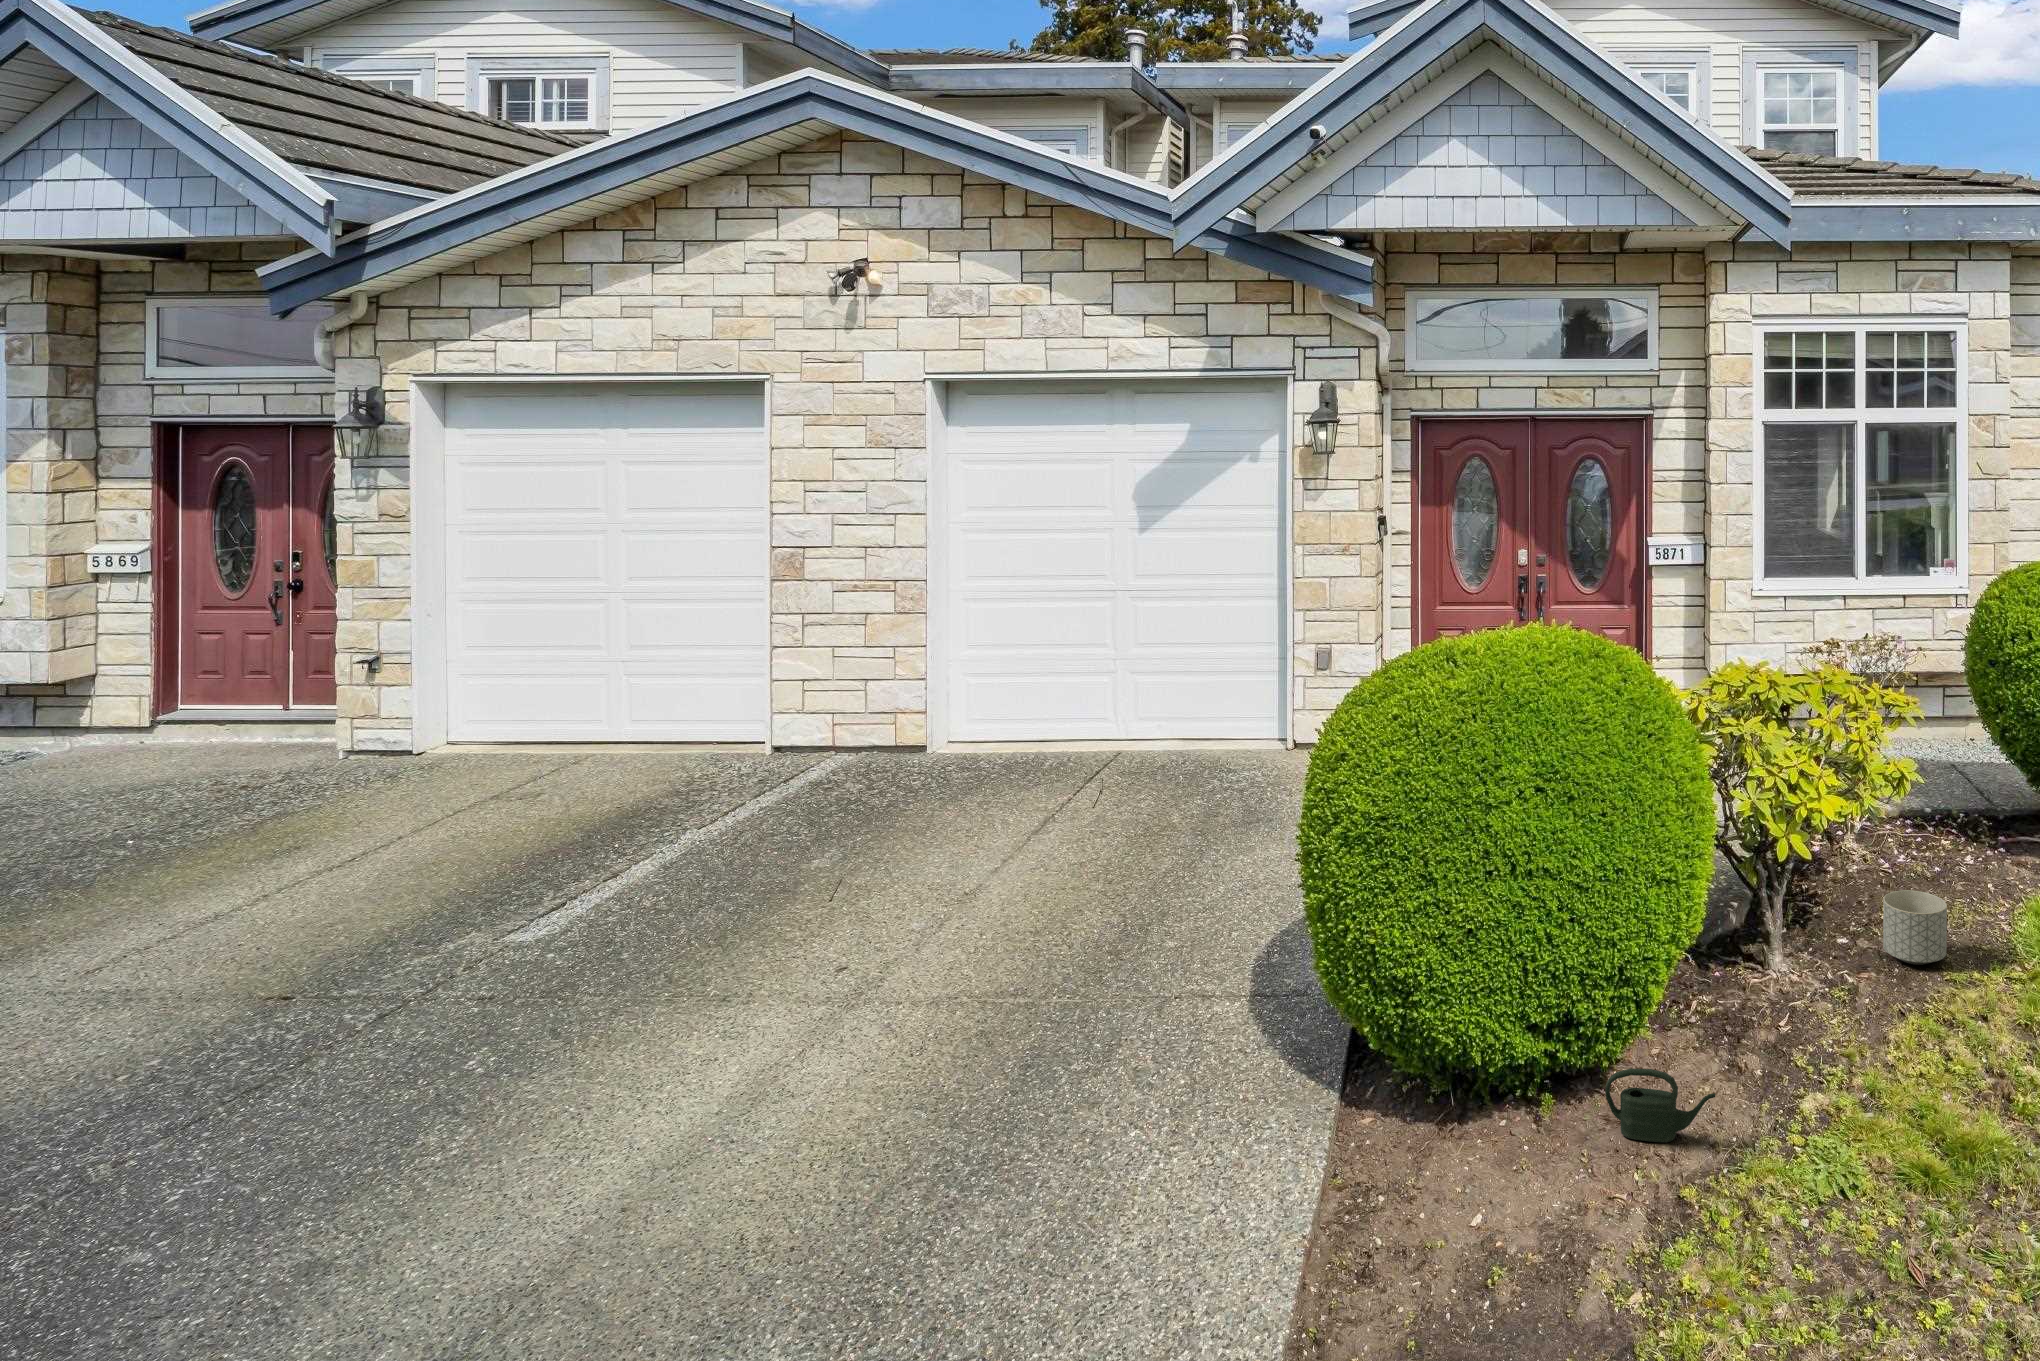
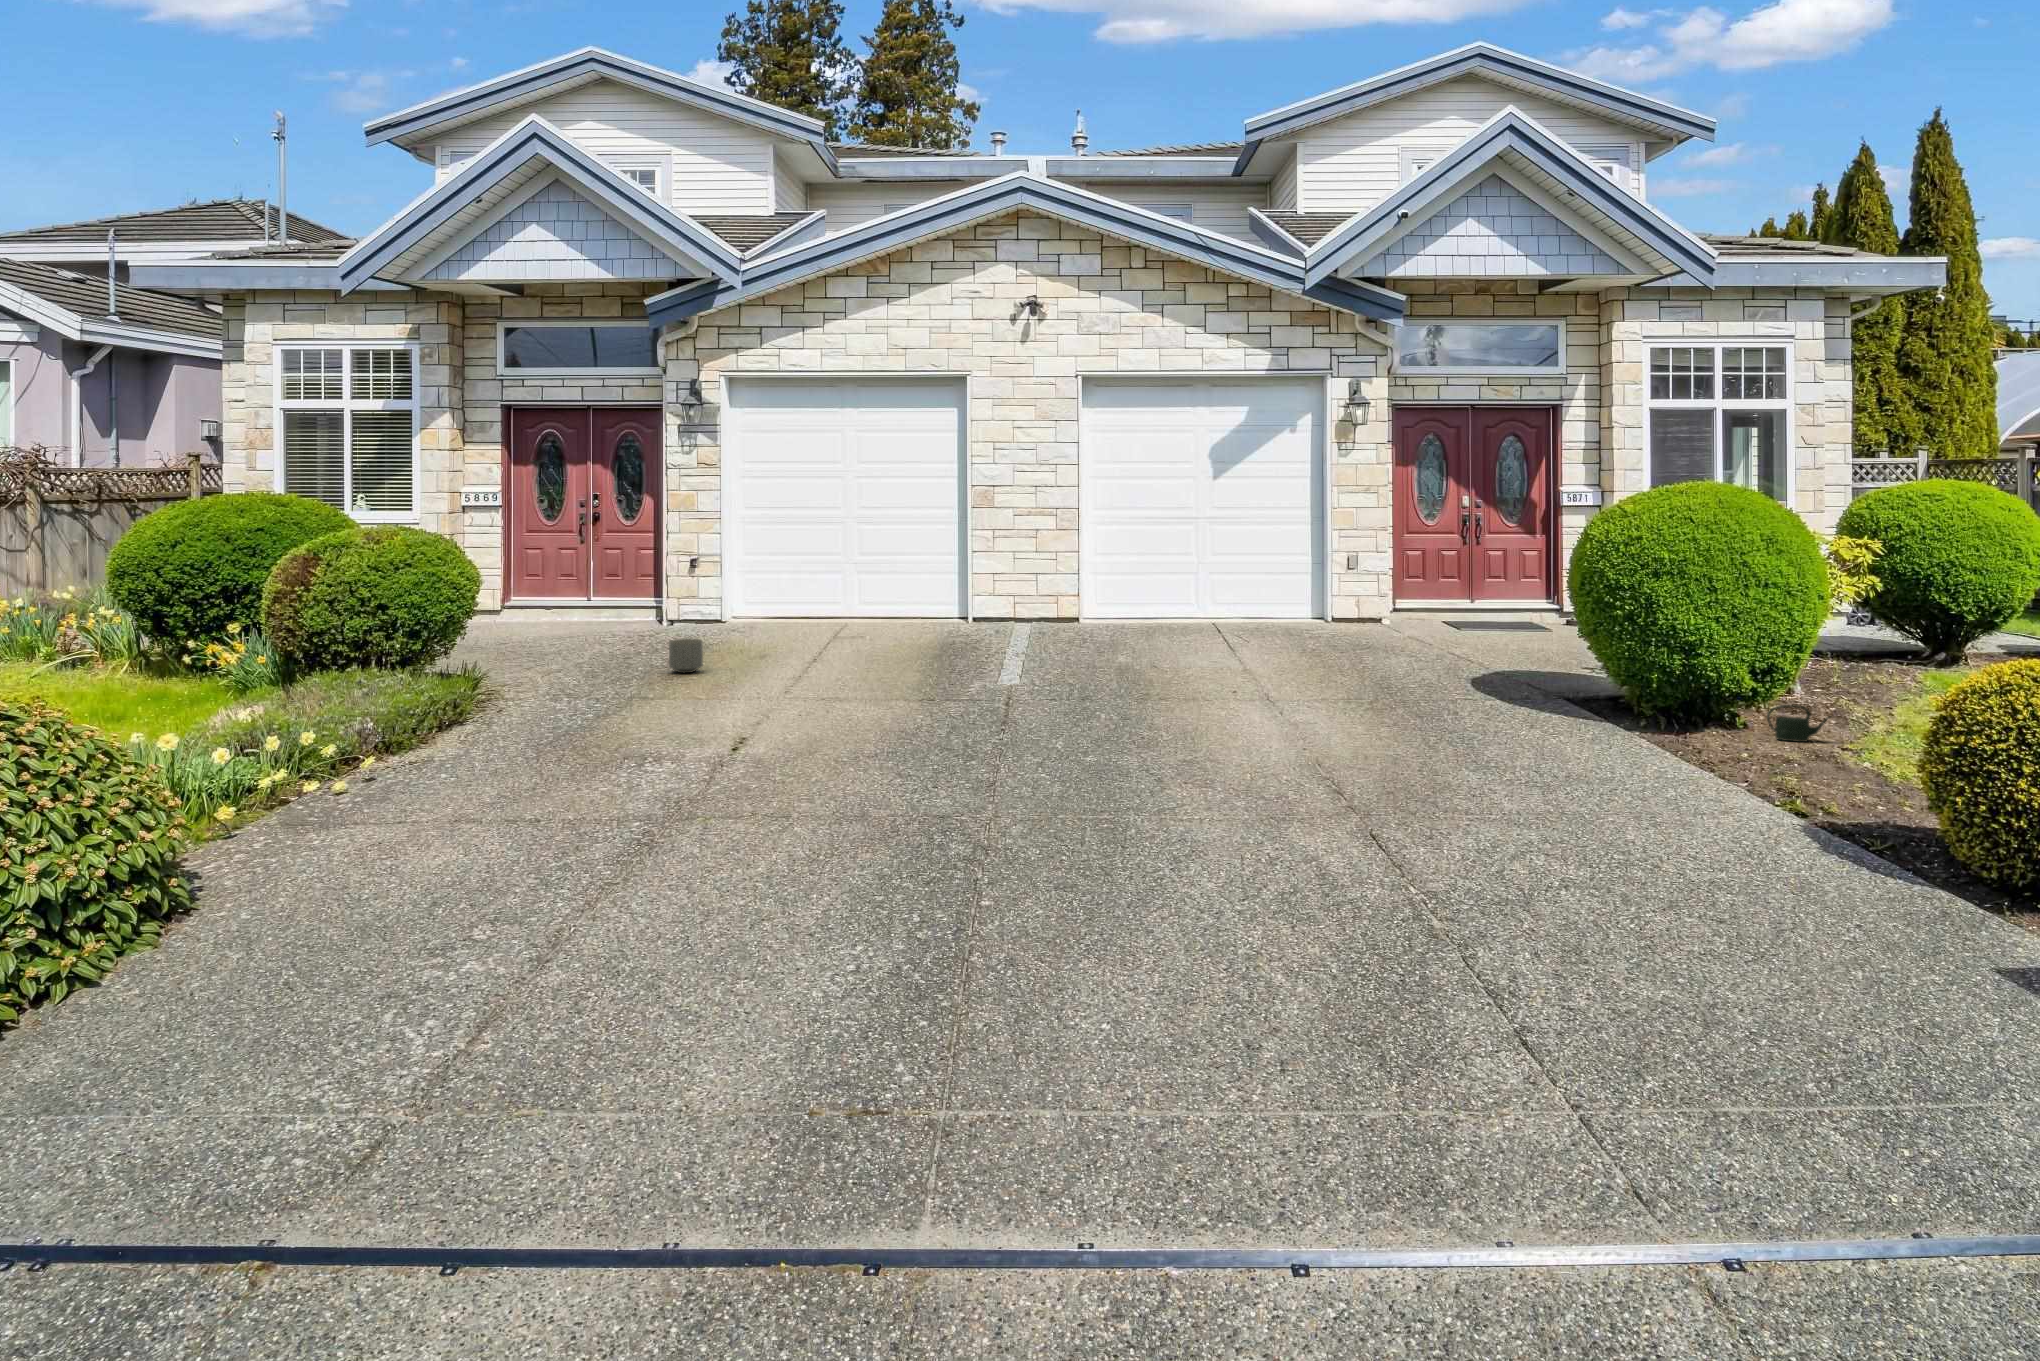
planter: present [1883,890,1947,965] -> present [669,638,703,673]

